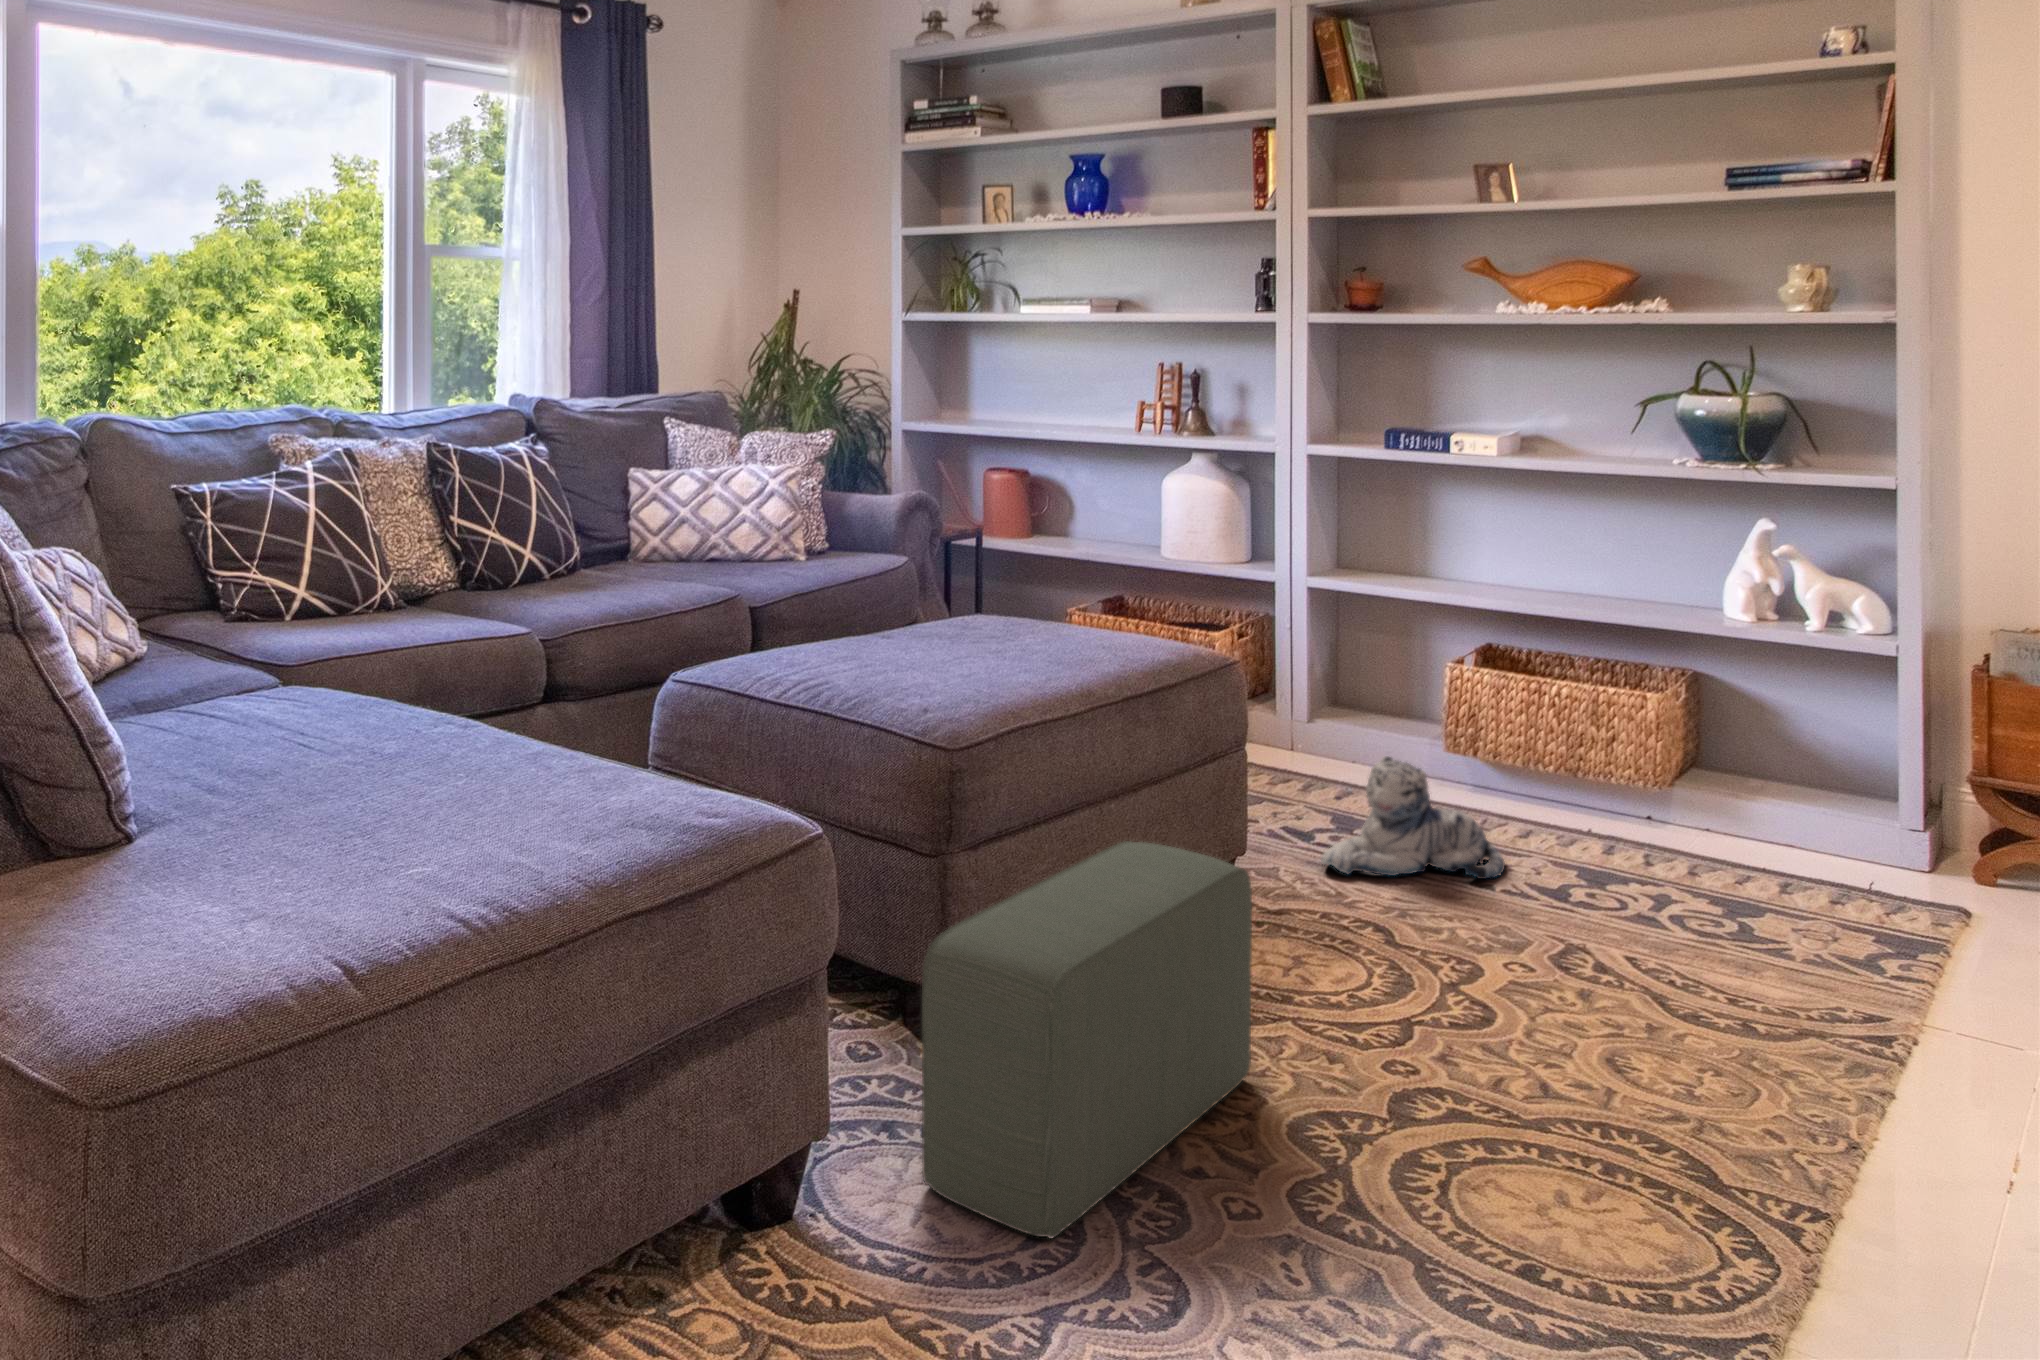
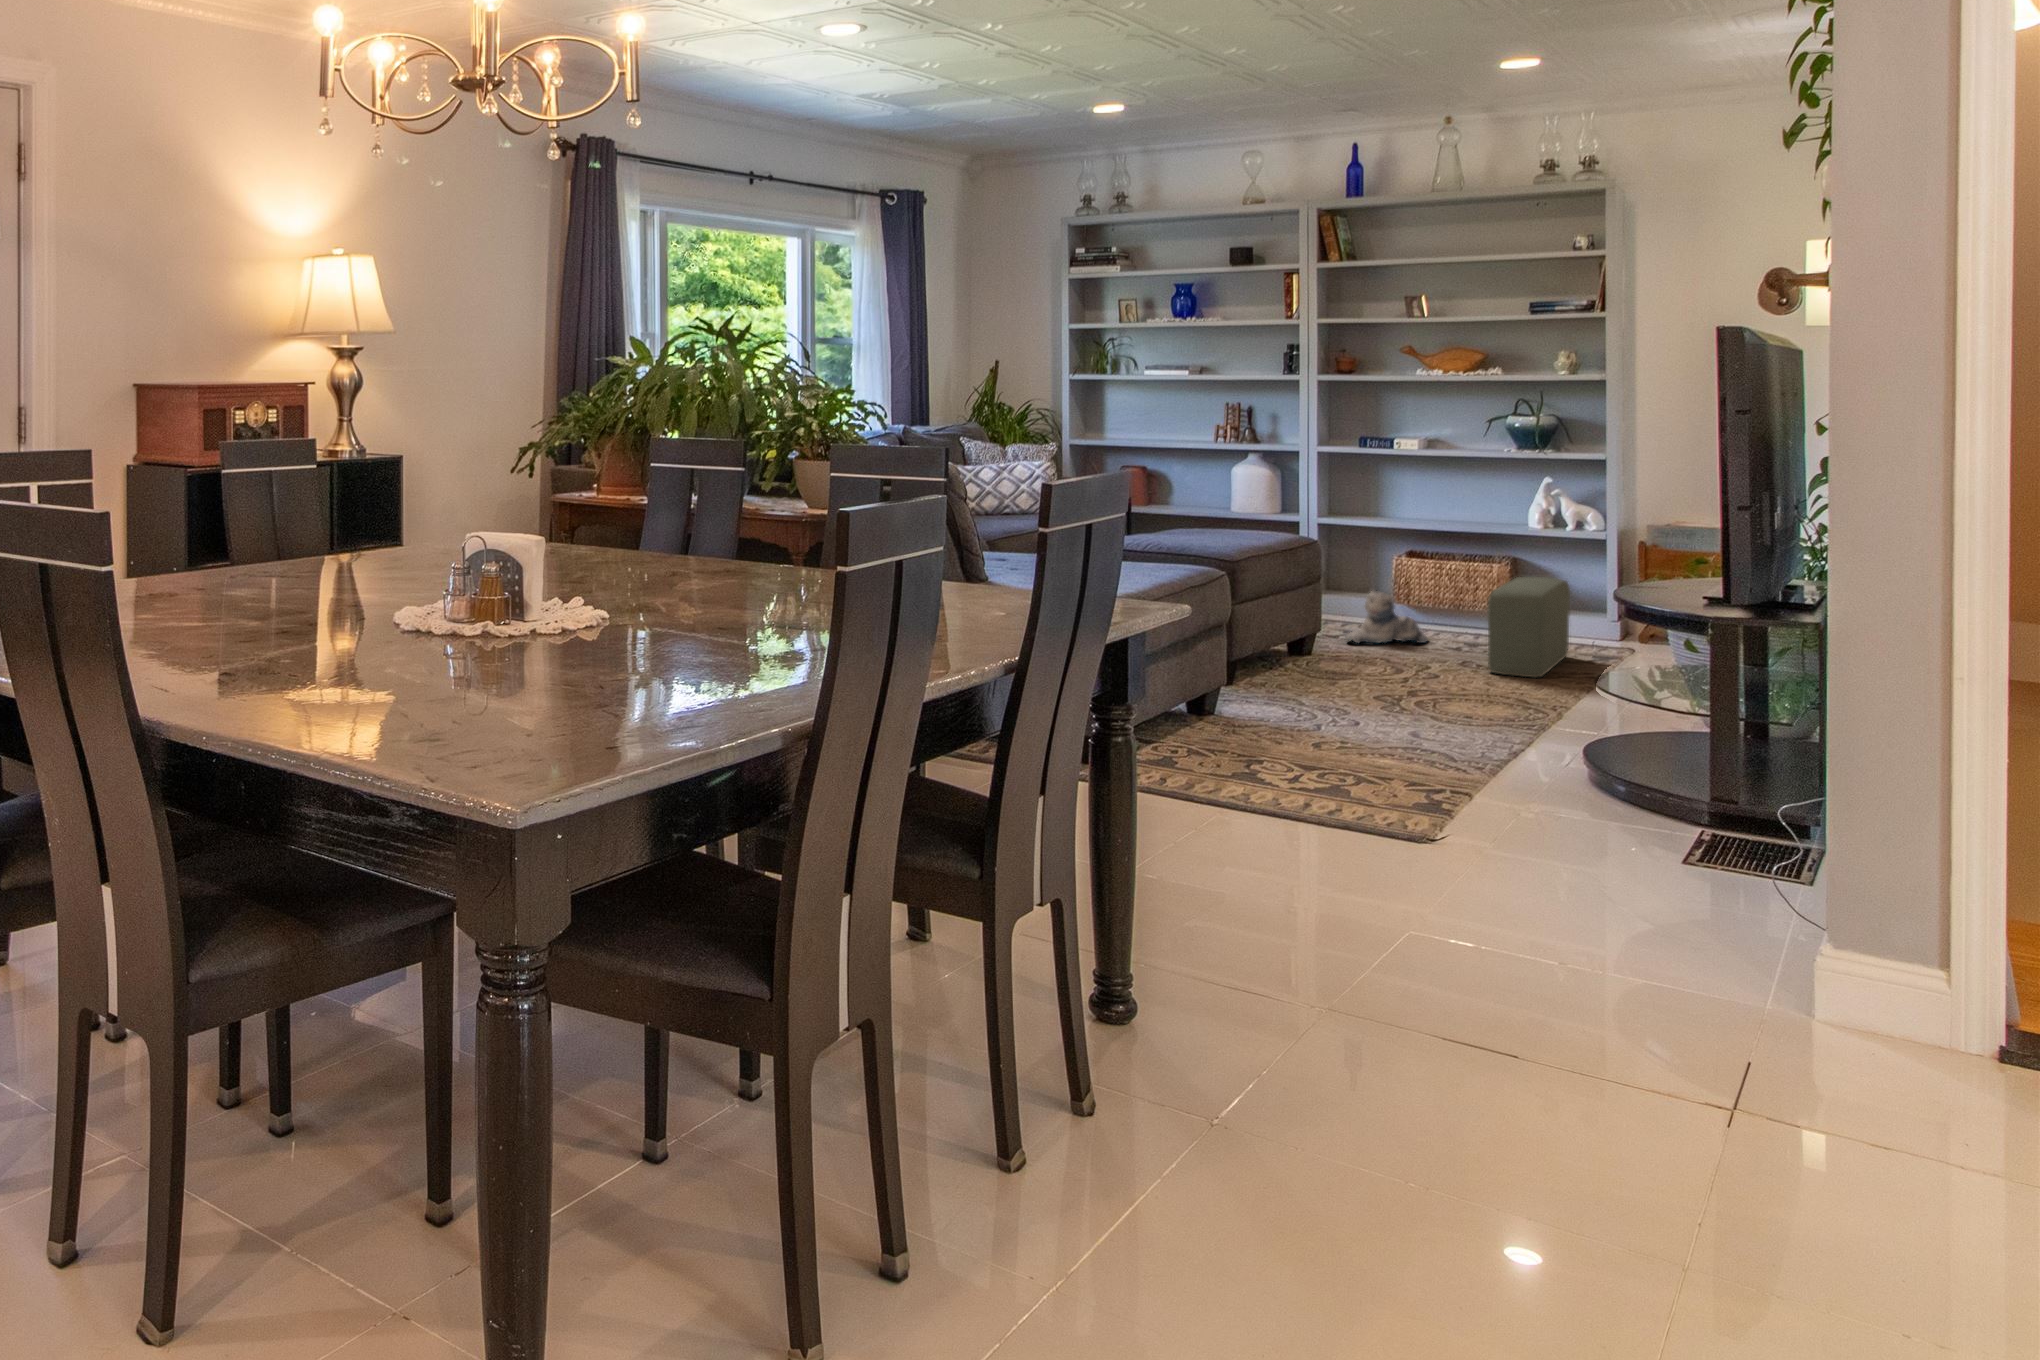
pouf: present [922,841,1252,1238] -> present [1487,577,1570,678]

